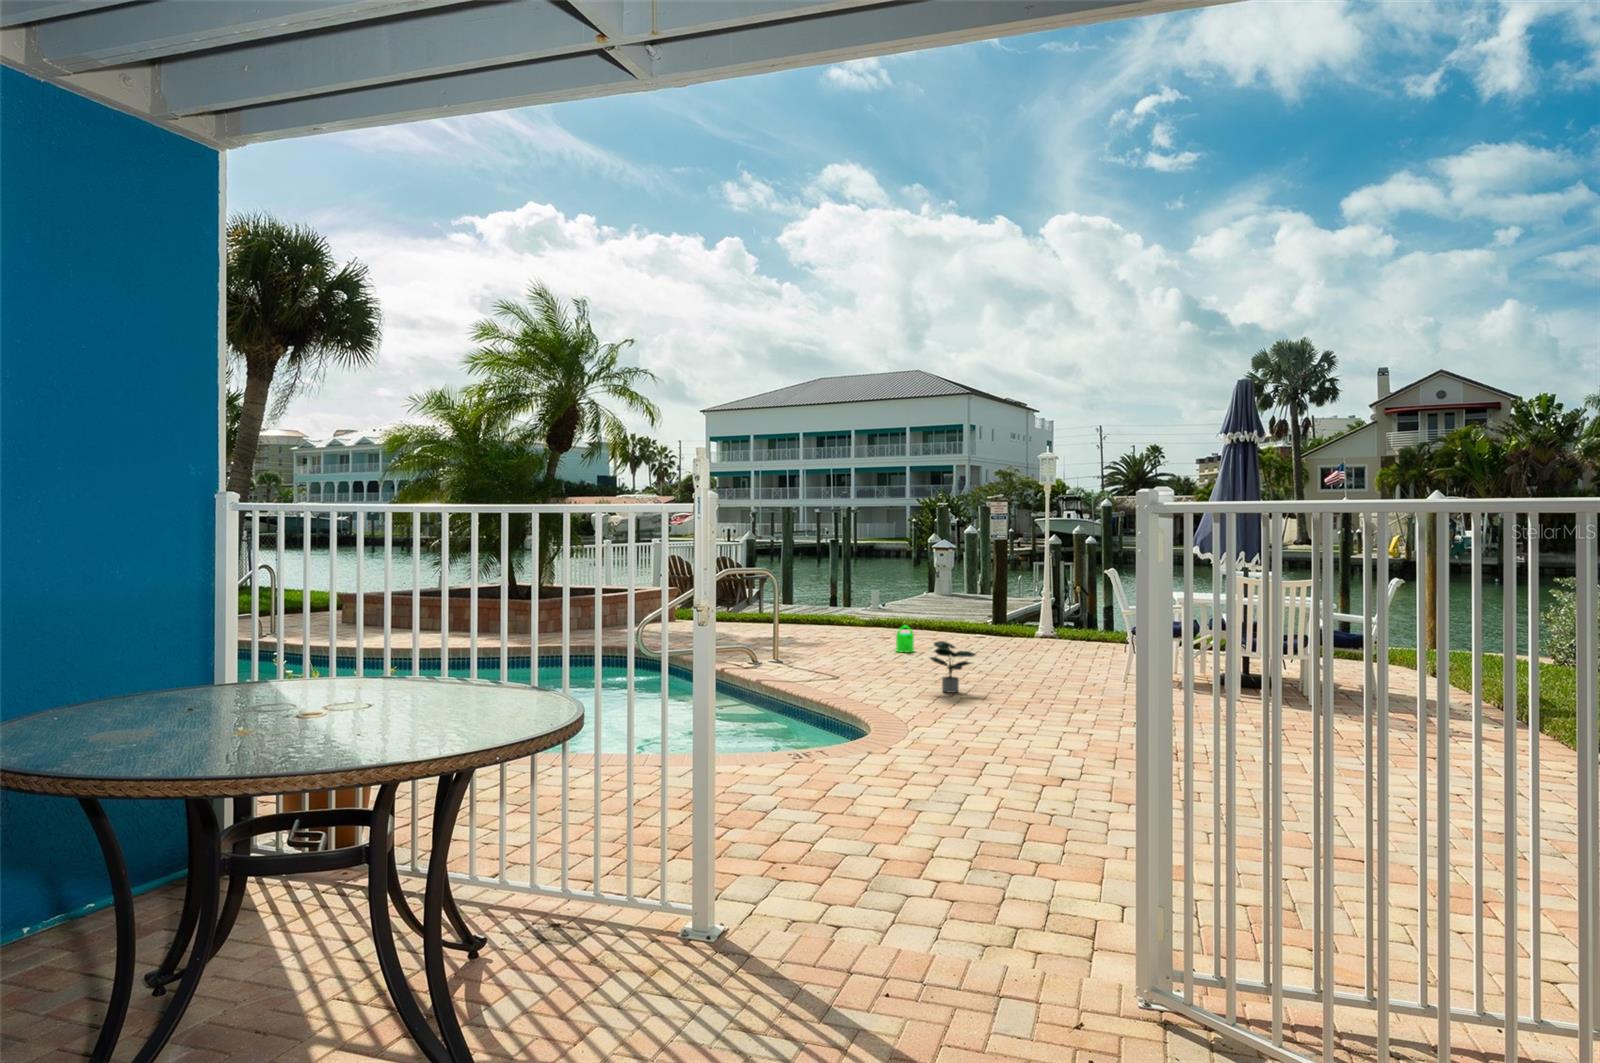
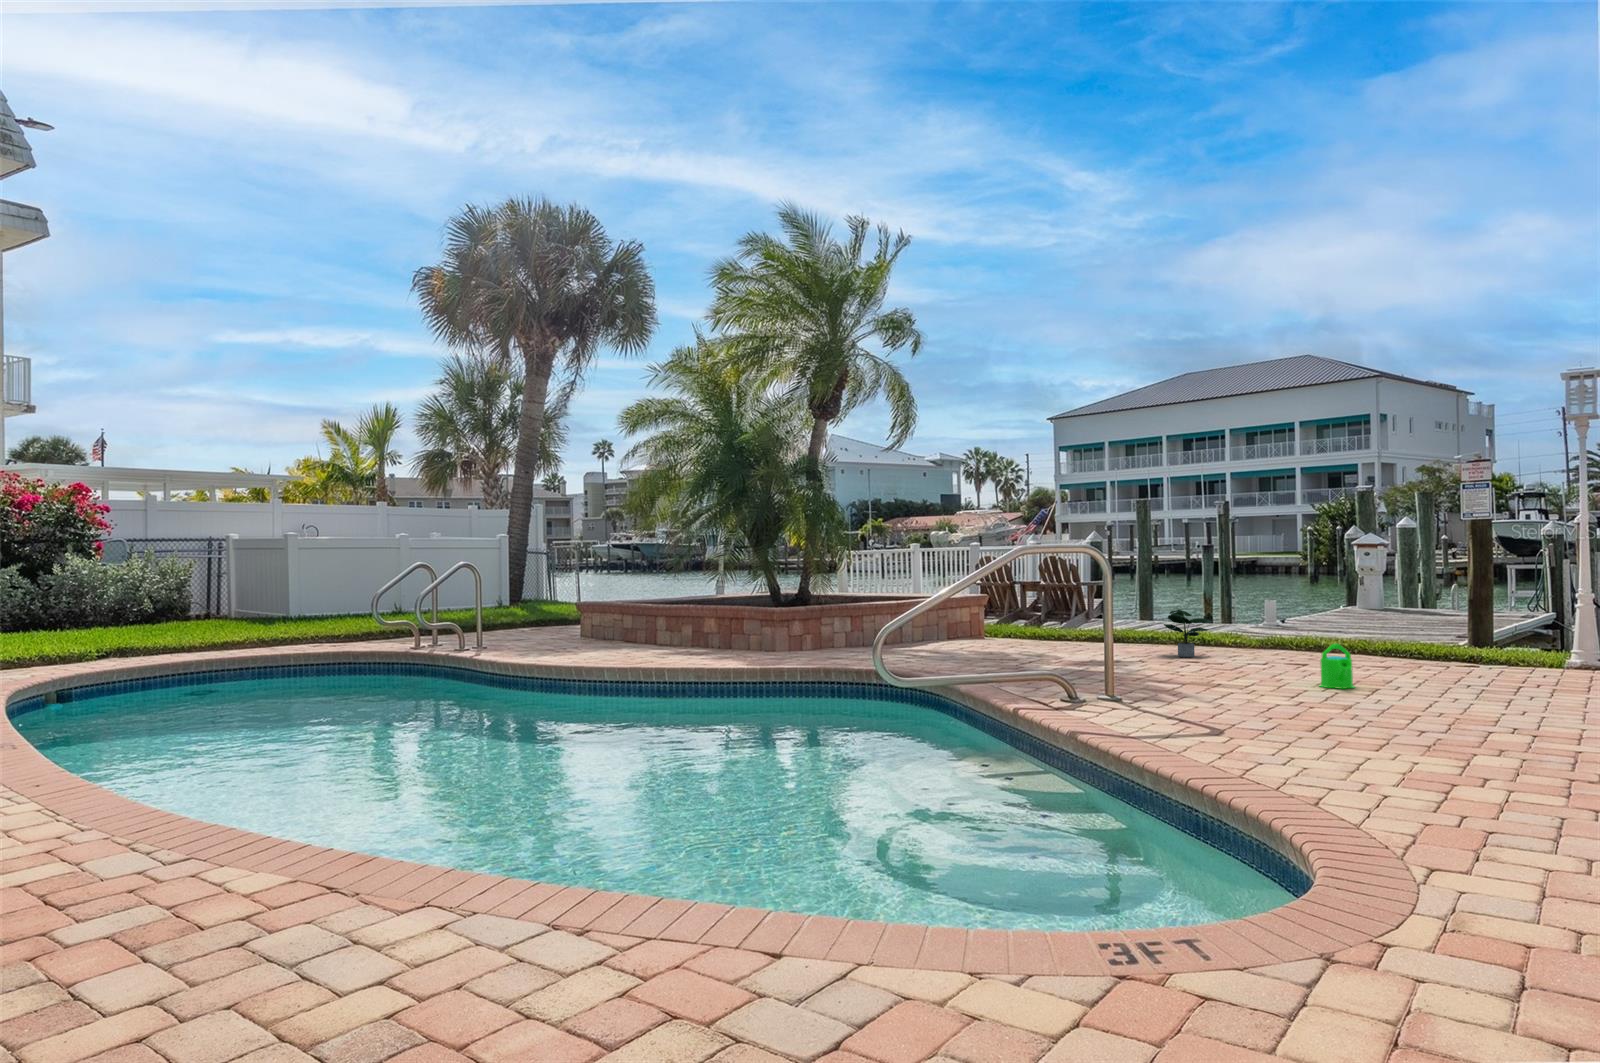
potted plant: present [930,641,975,693] -> present [1164,610,1211,657]

